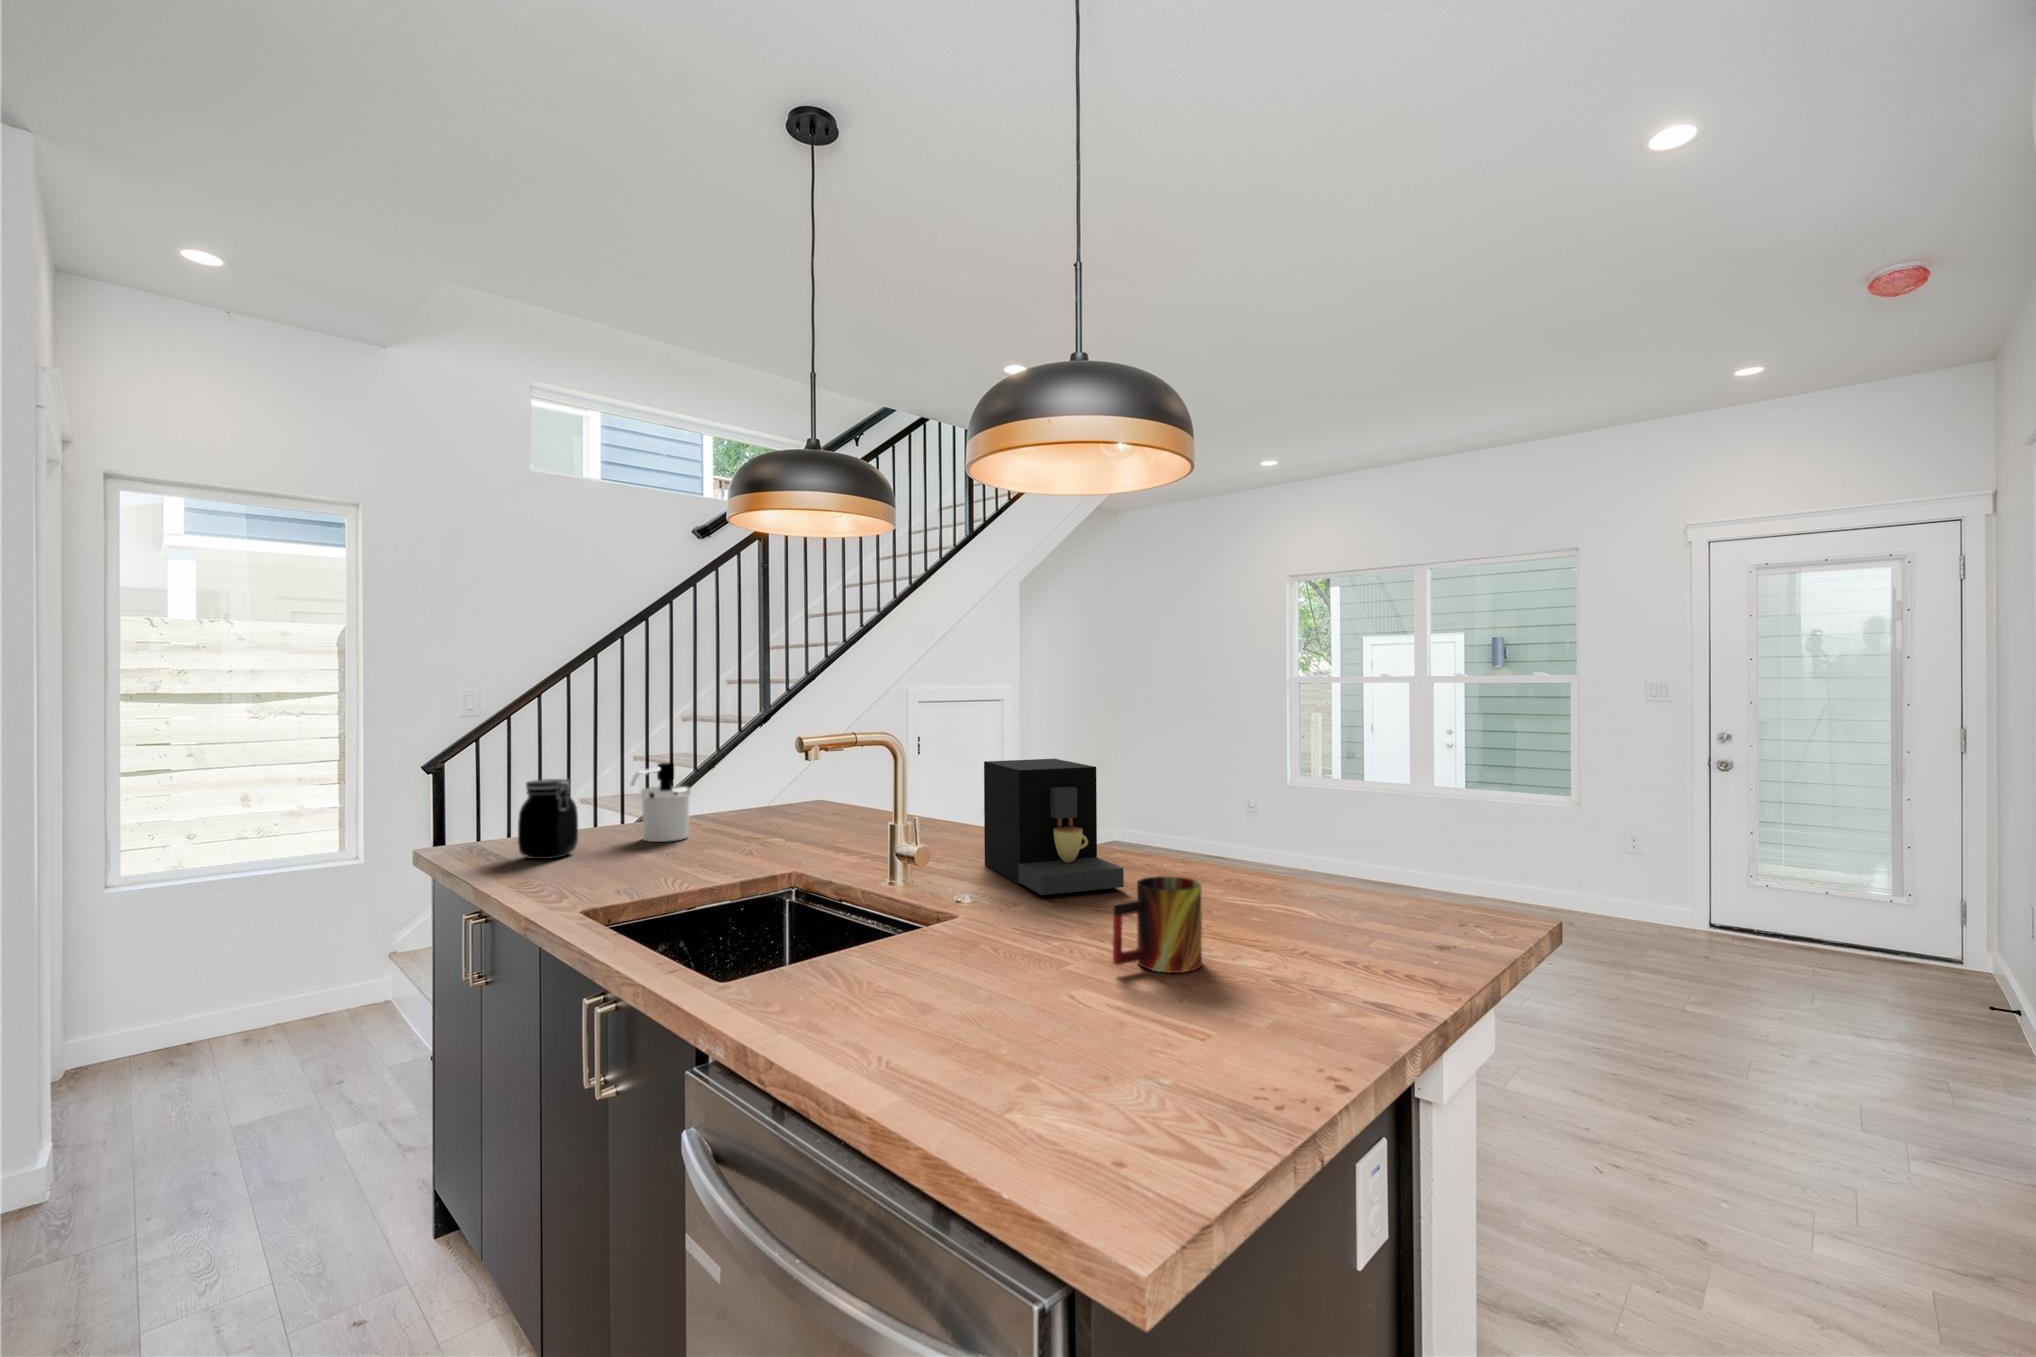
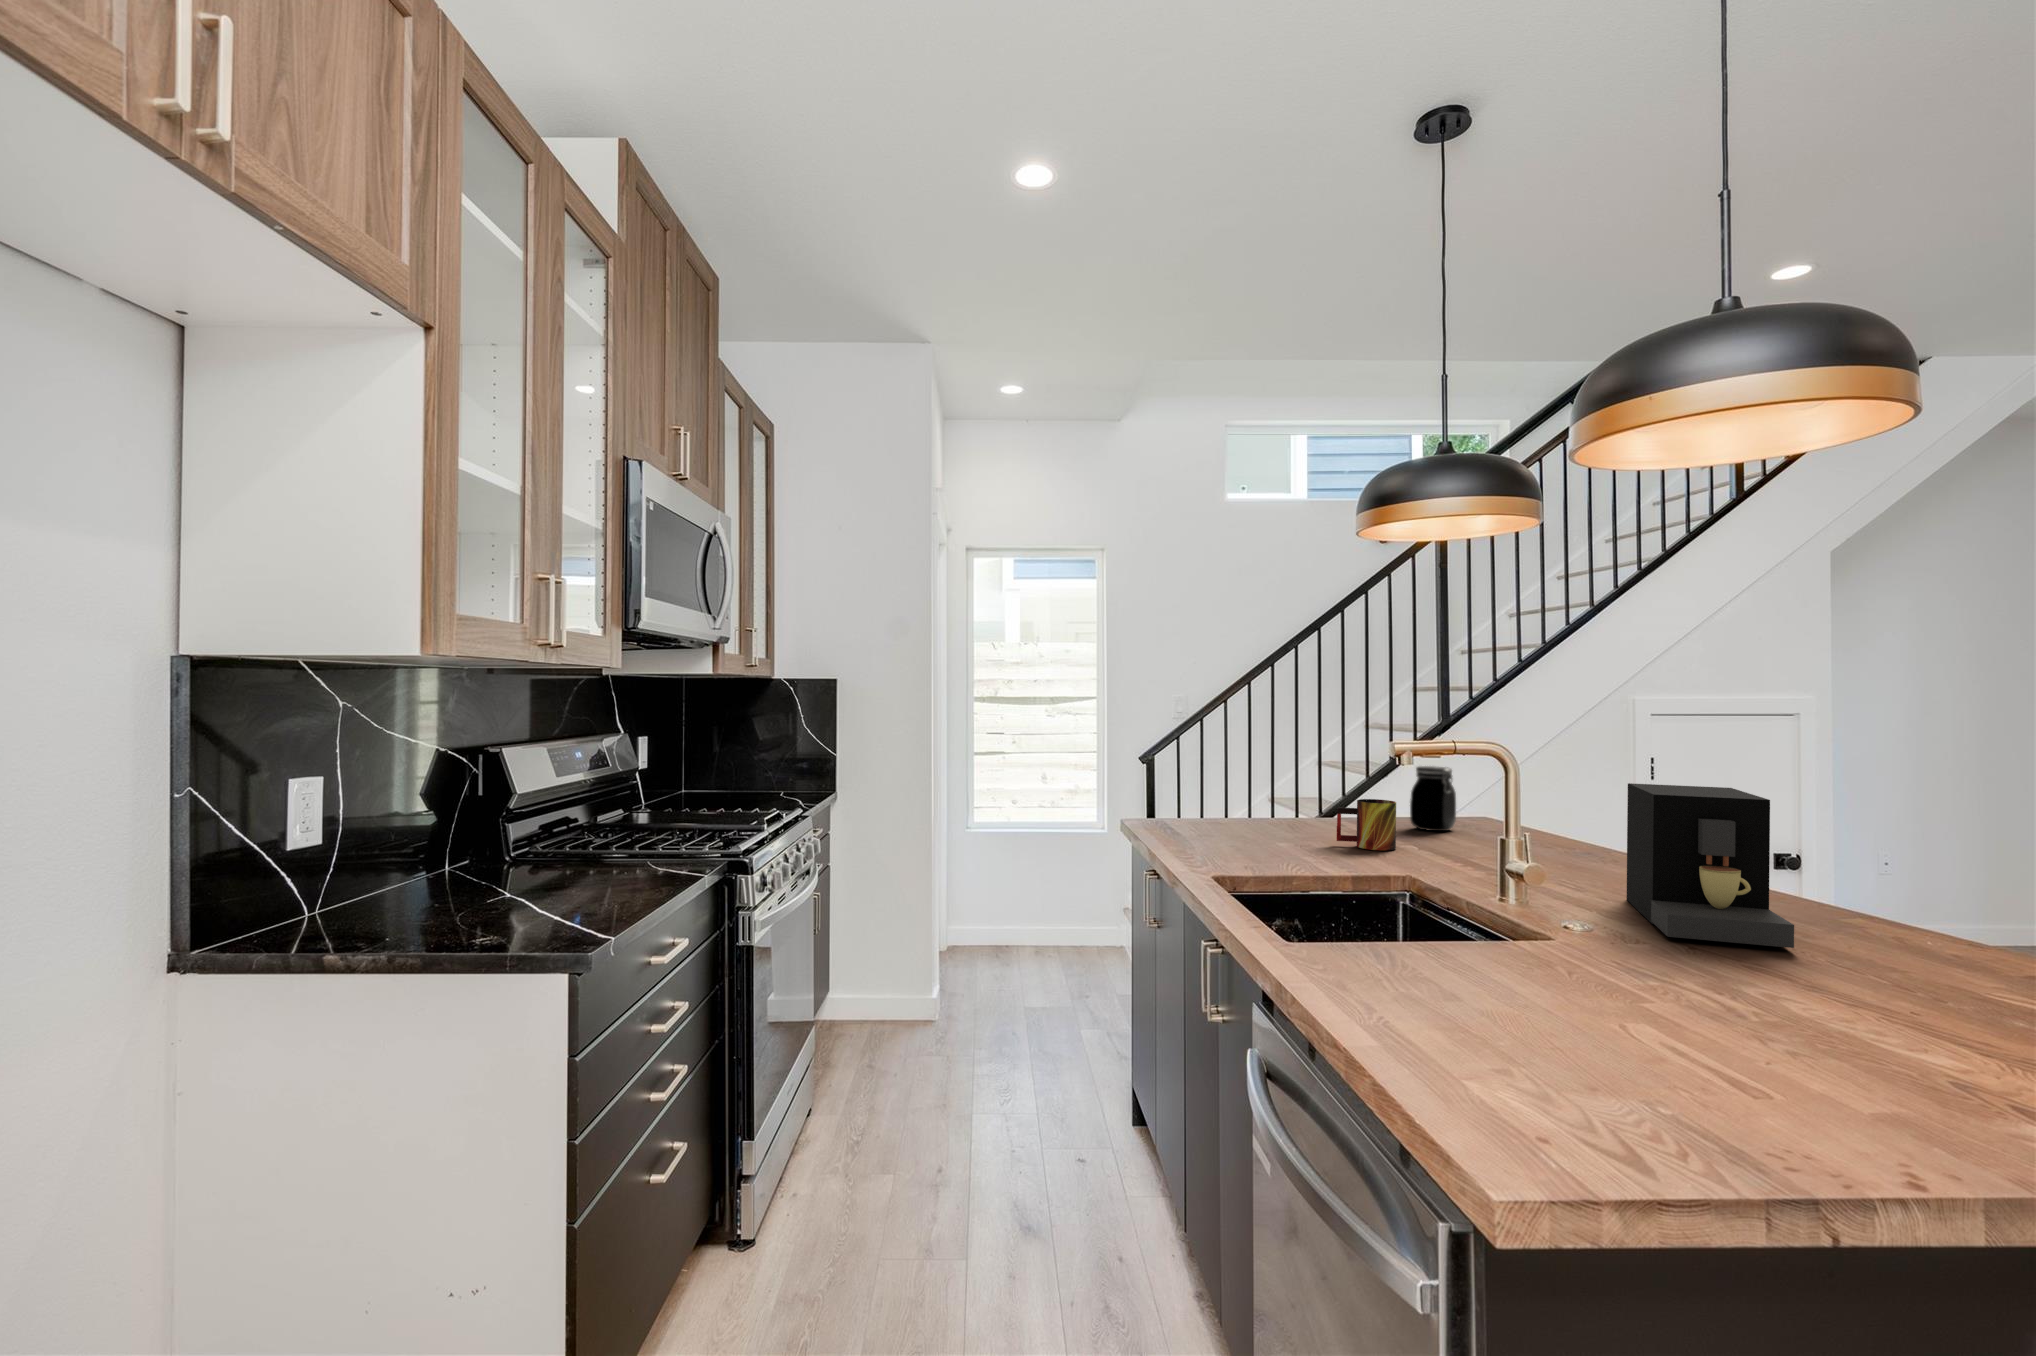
soap dispenser: present [631,763,690,842] -> none [1271,761,1328,835]
jar: present [518,779,578,859] -> present [1410,766,1456,831]
mug: present [1113,876,1202,973] -> present [1337,799,1396,850]

